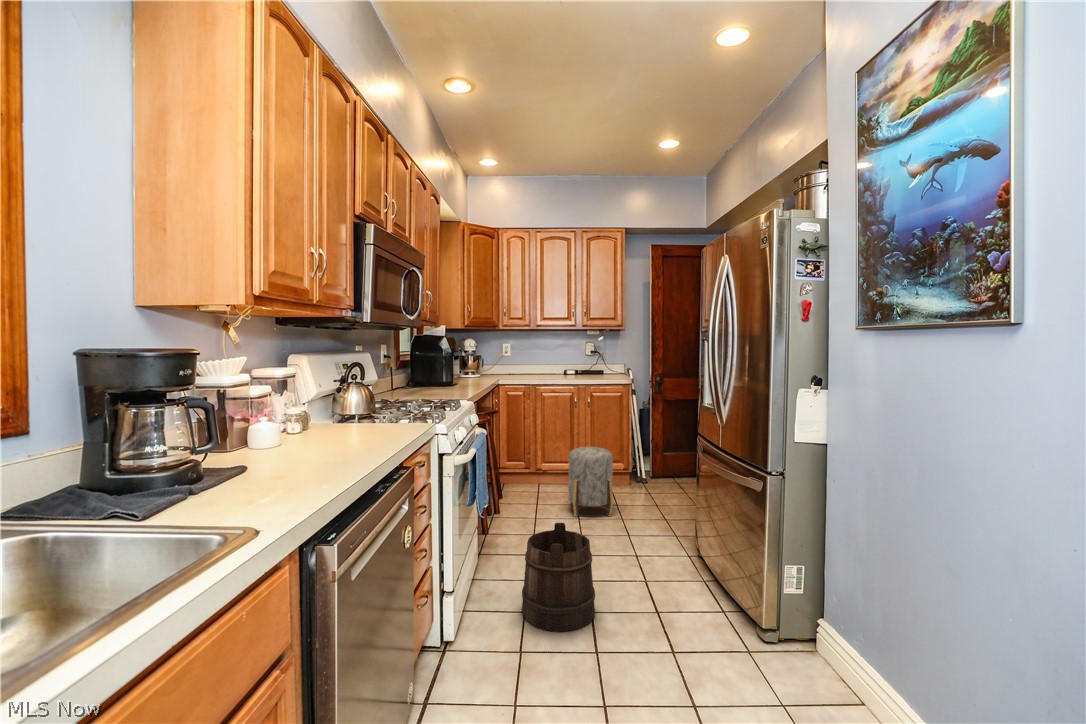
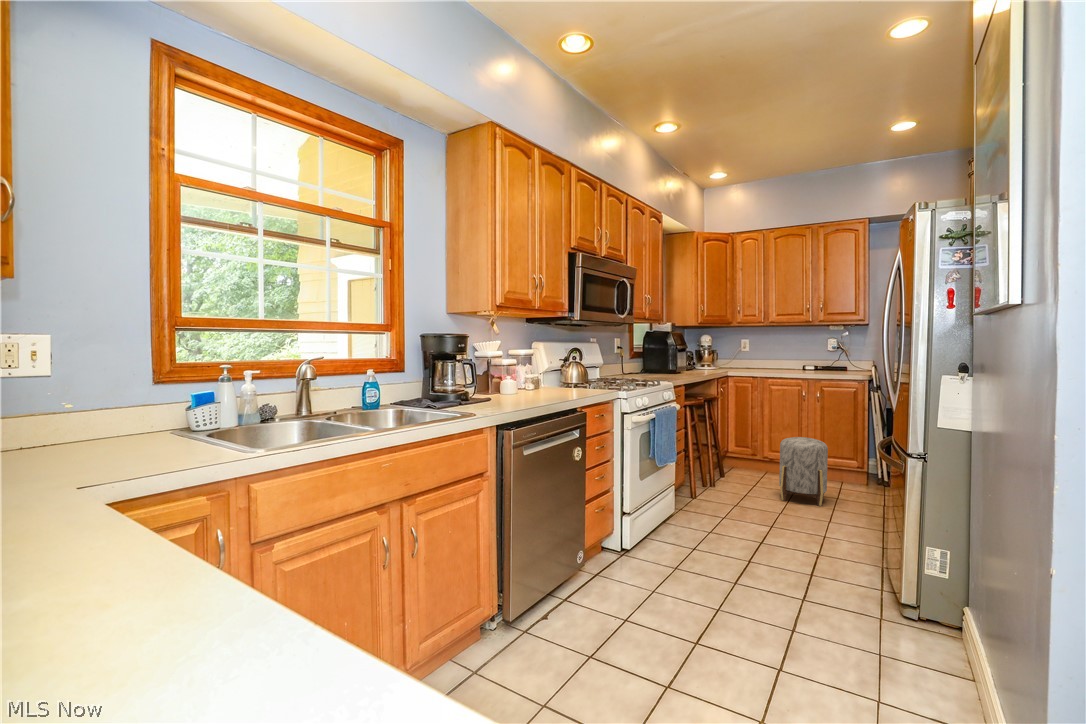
bucket: present [522,523,595,631] -> none [686,483,748,564]

